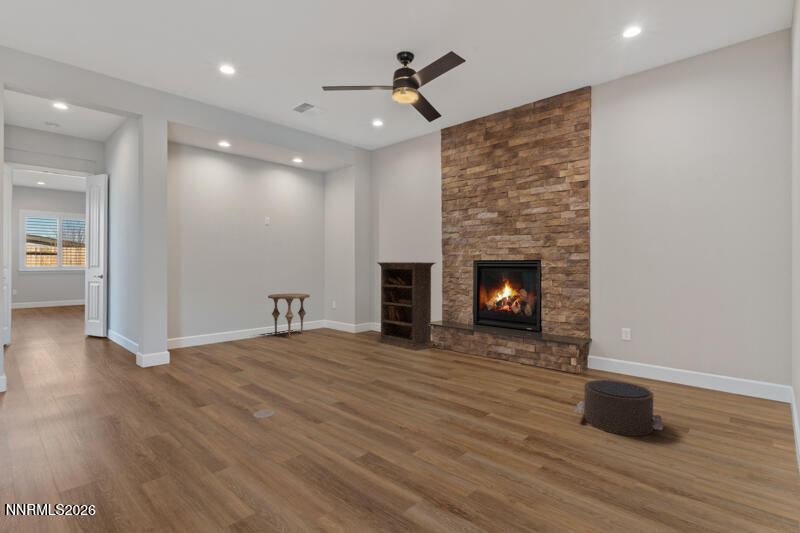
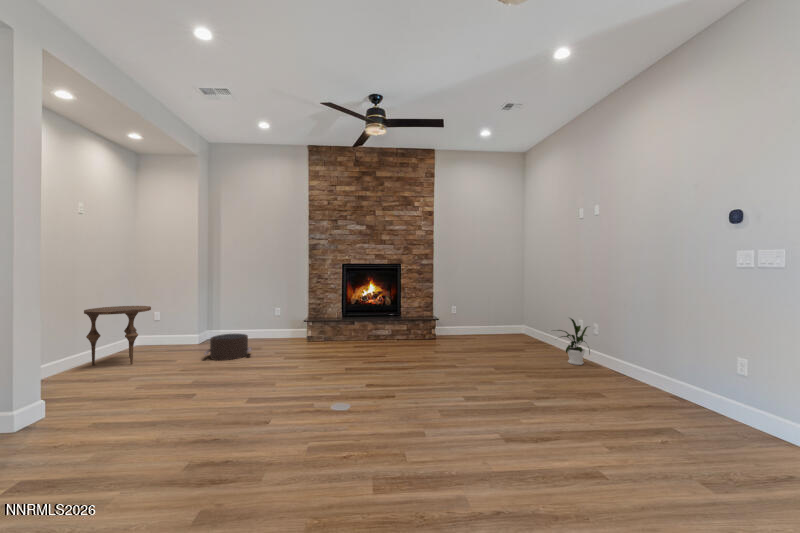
bookcase: present [377,262,435,350] -> none [250,265,314,348]
pouf: present [574,380,663,436] -> present [204,334,252,360]
house plant: none [678,381,785,500] -> present [557,318,590,365]

